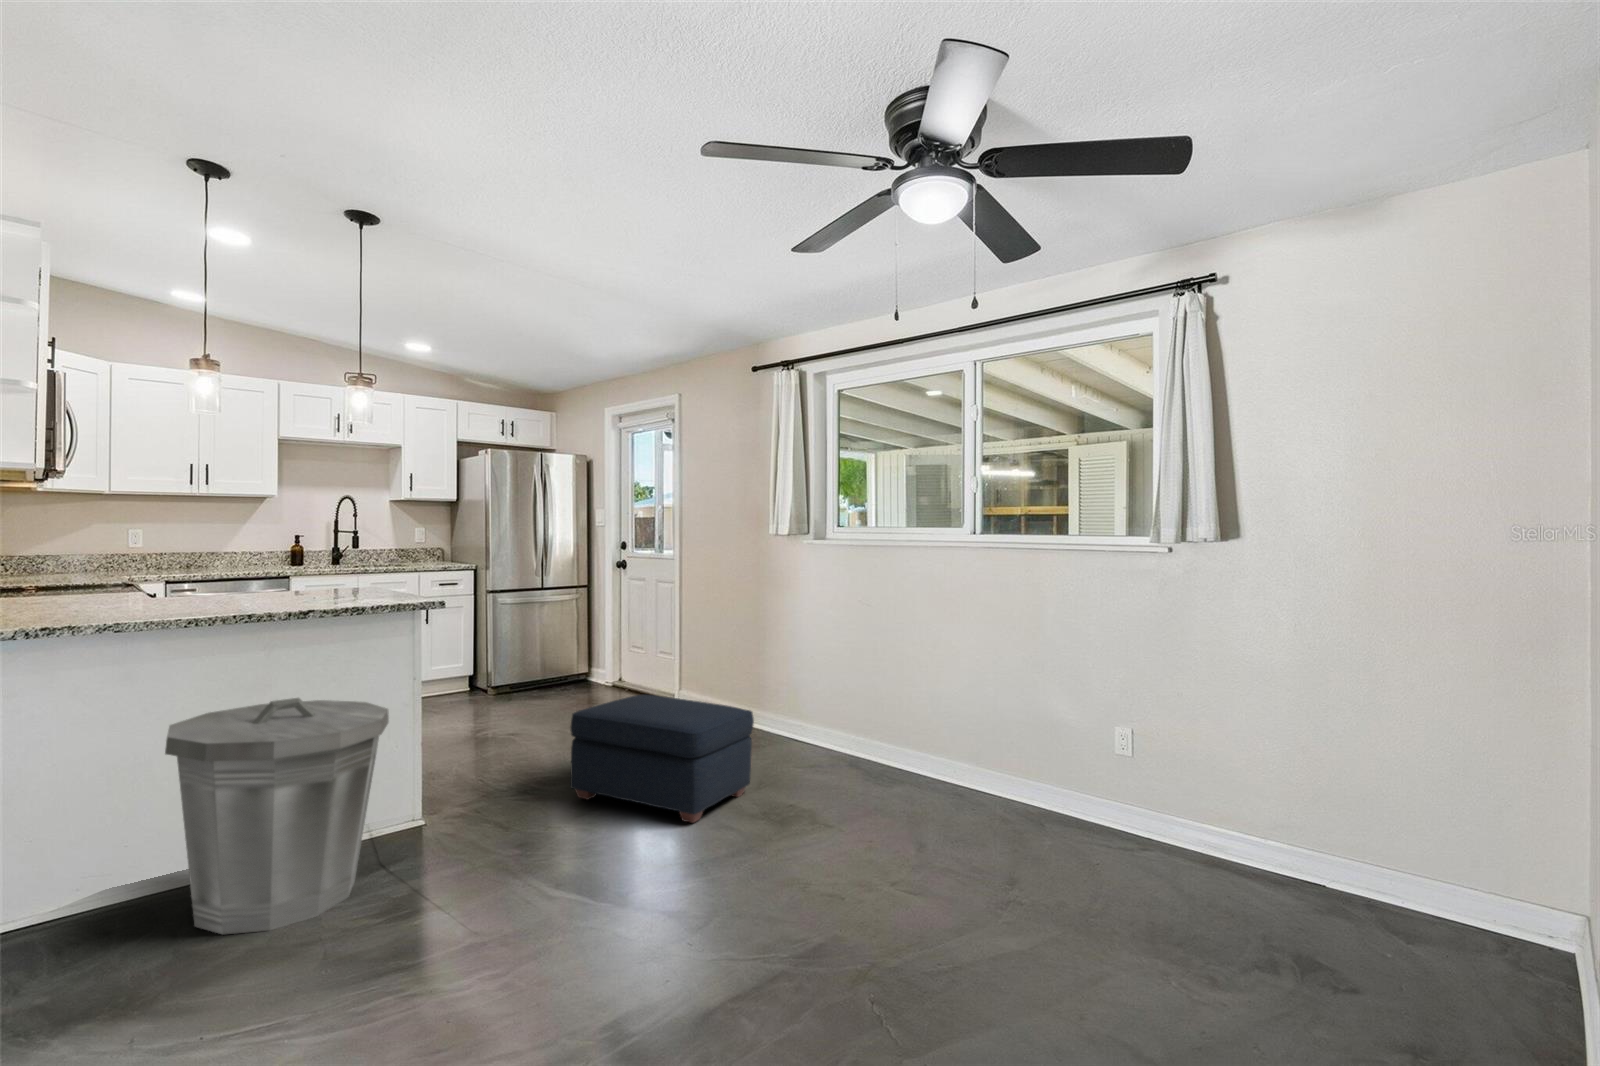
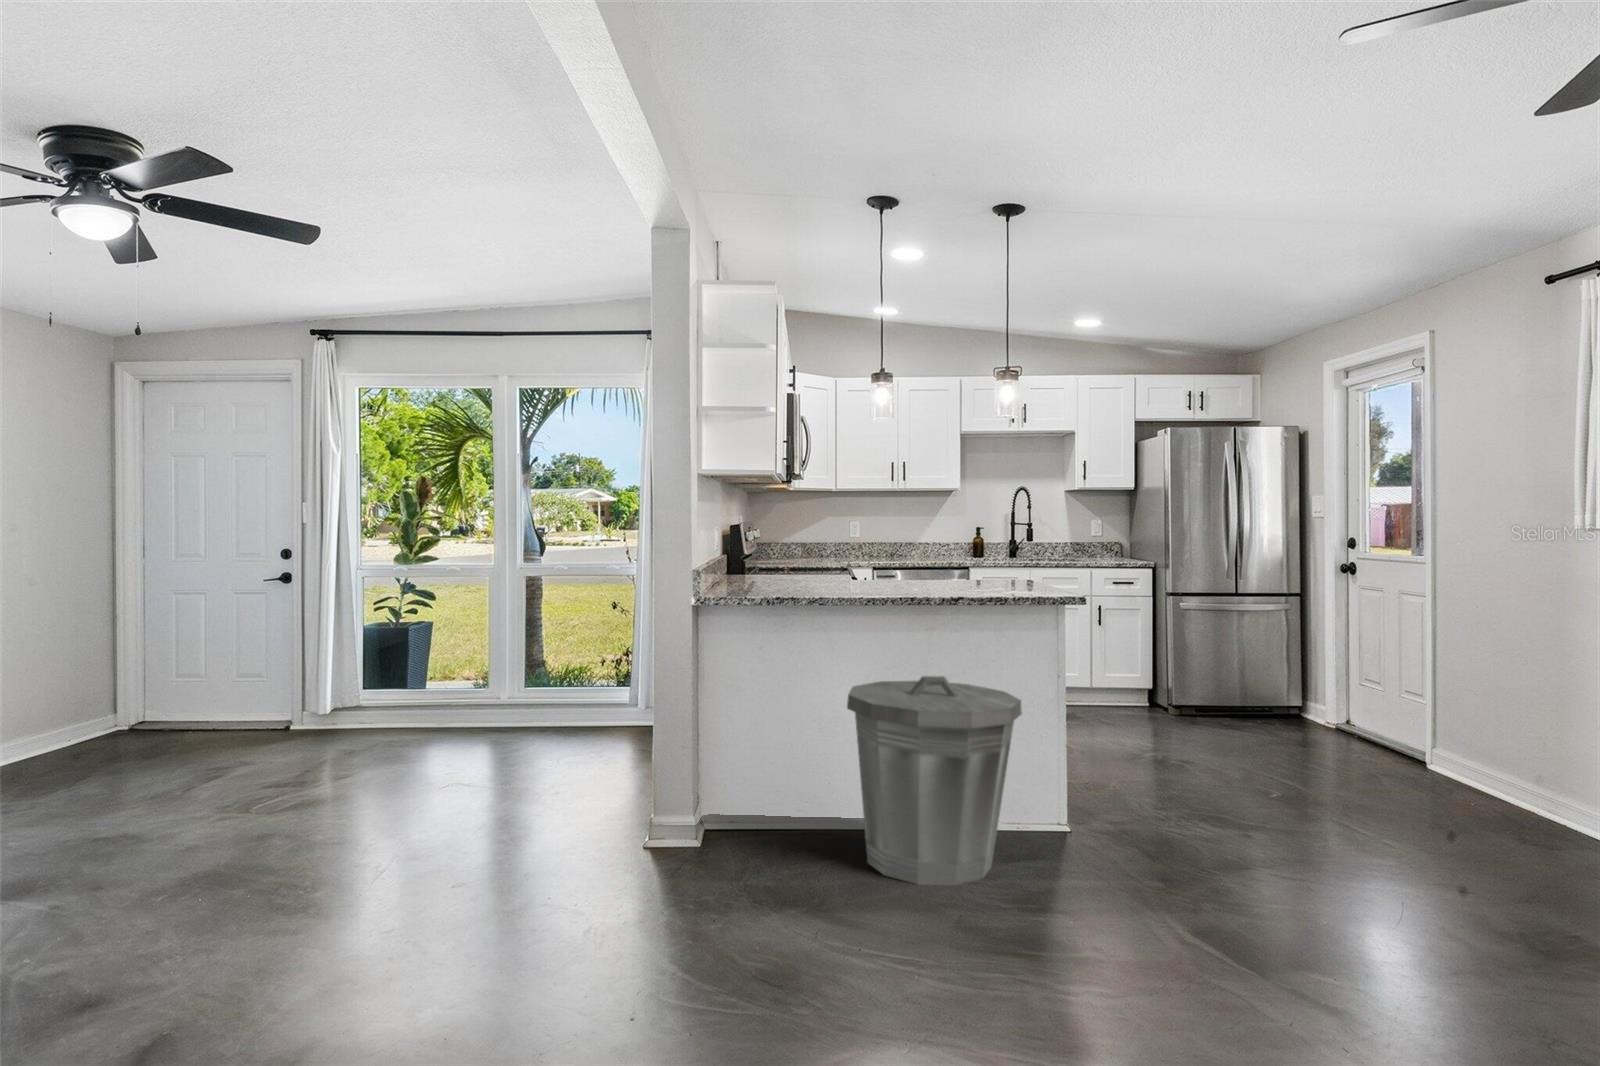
ottoman: present [570,695,754,823] -> none [1232,737,1519,920]

